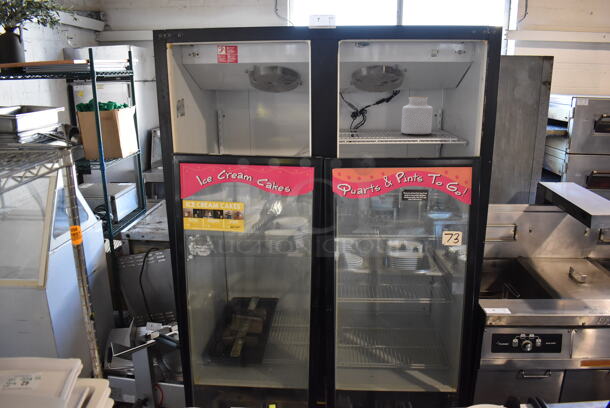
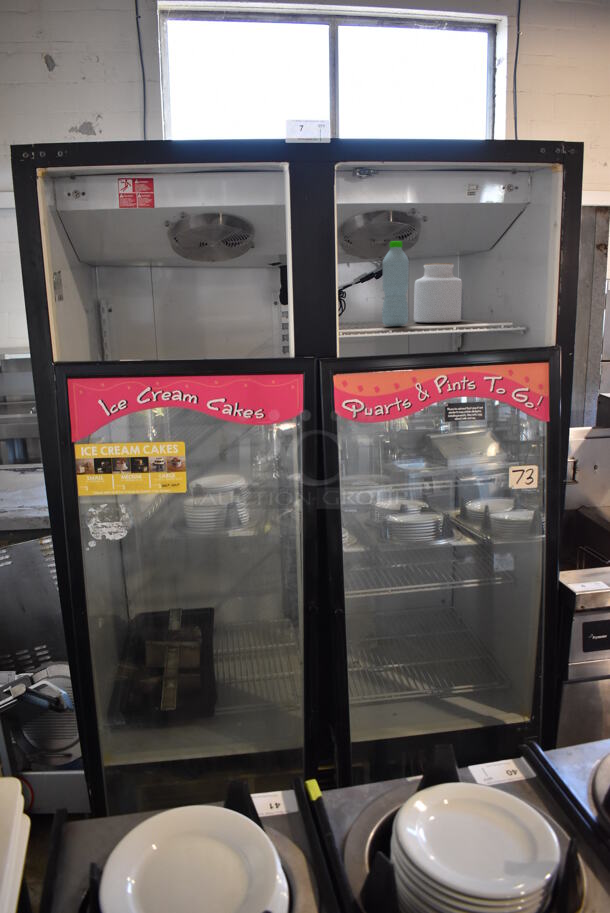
water bottle: none [378,83,396,136] -> present [382,241,409,326]

